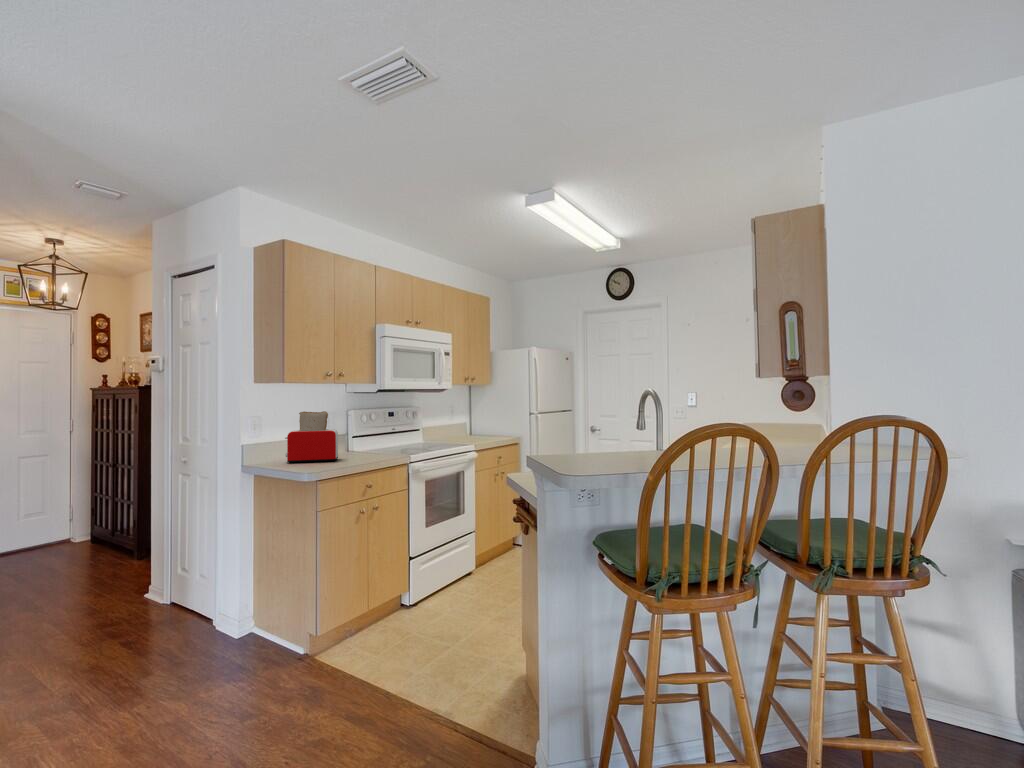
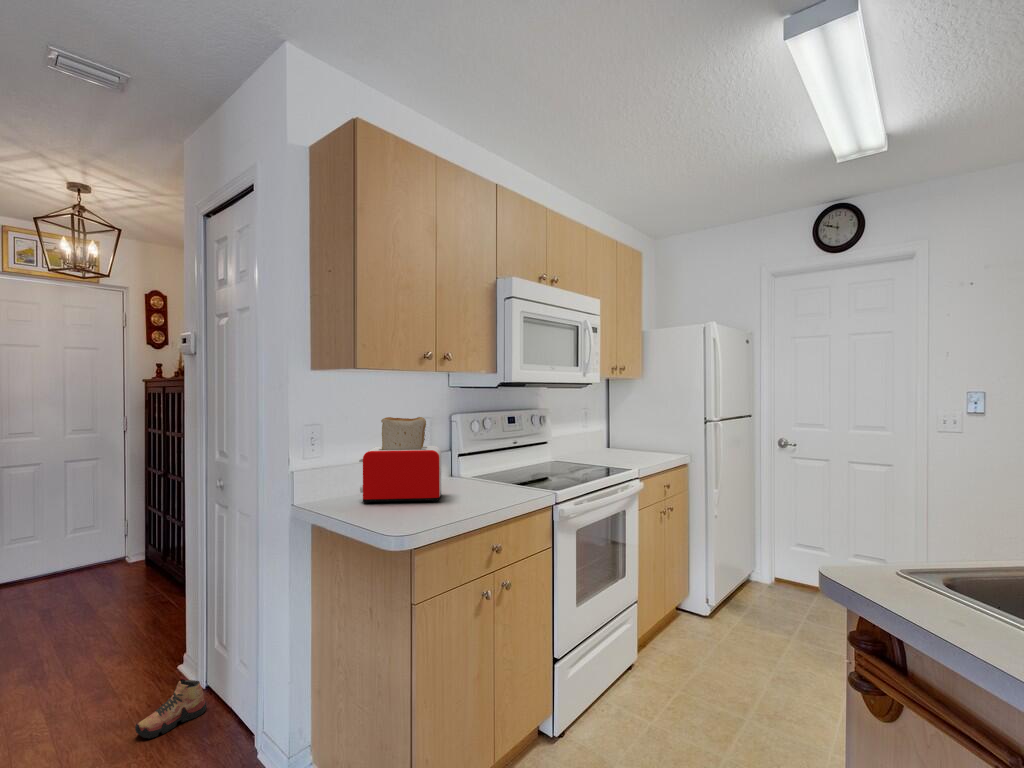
shoe: none [126,591,174,627] -> present [135,679,206,739]

